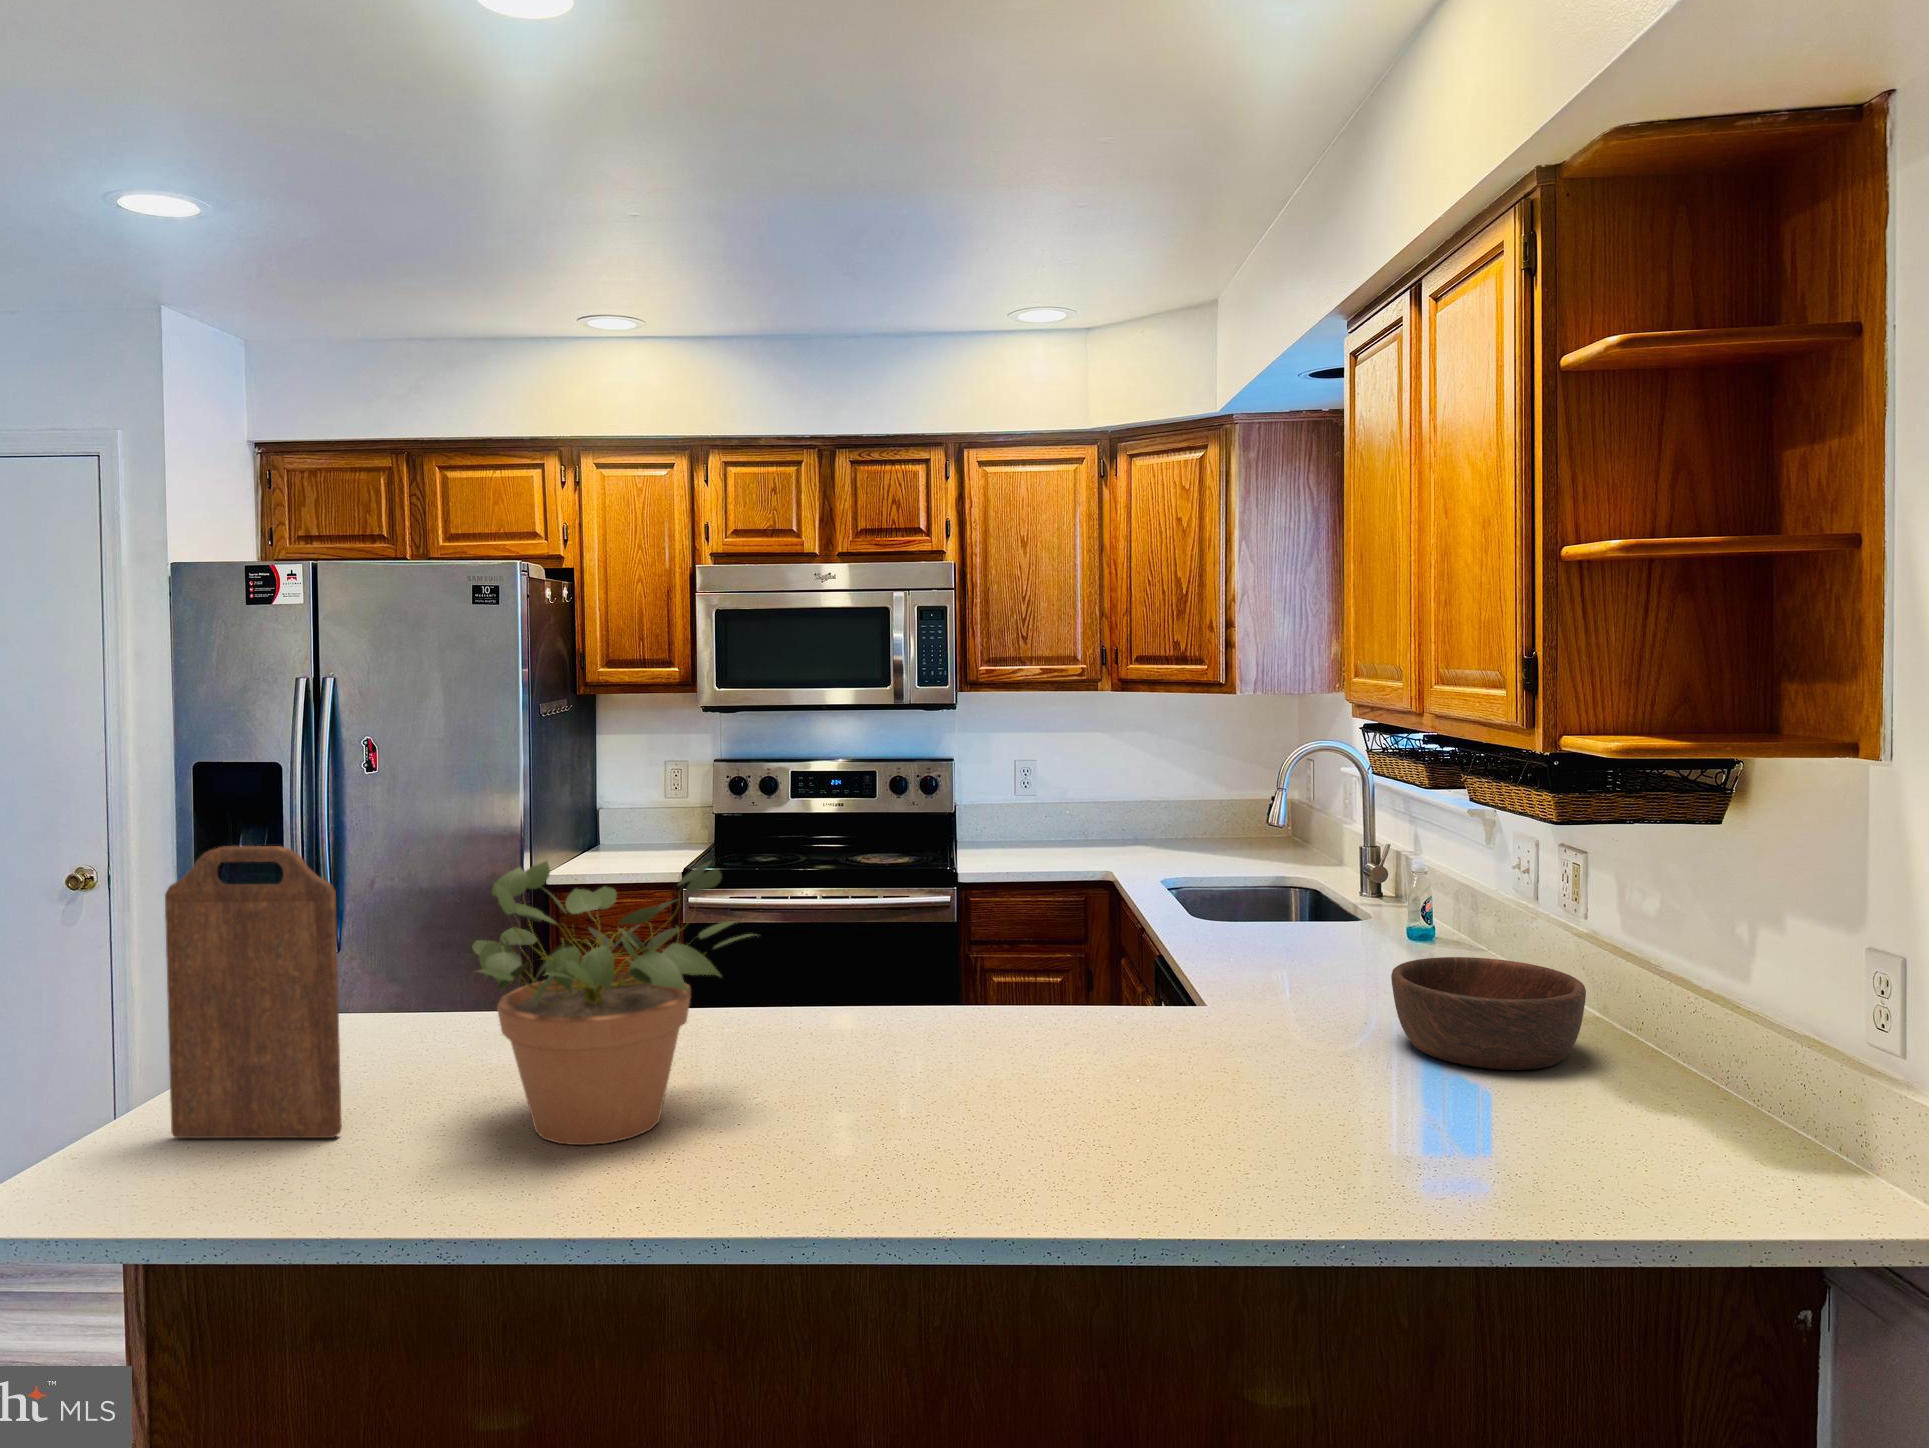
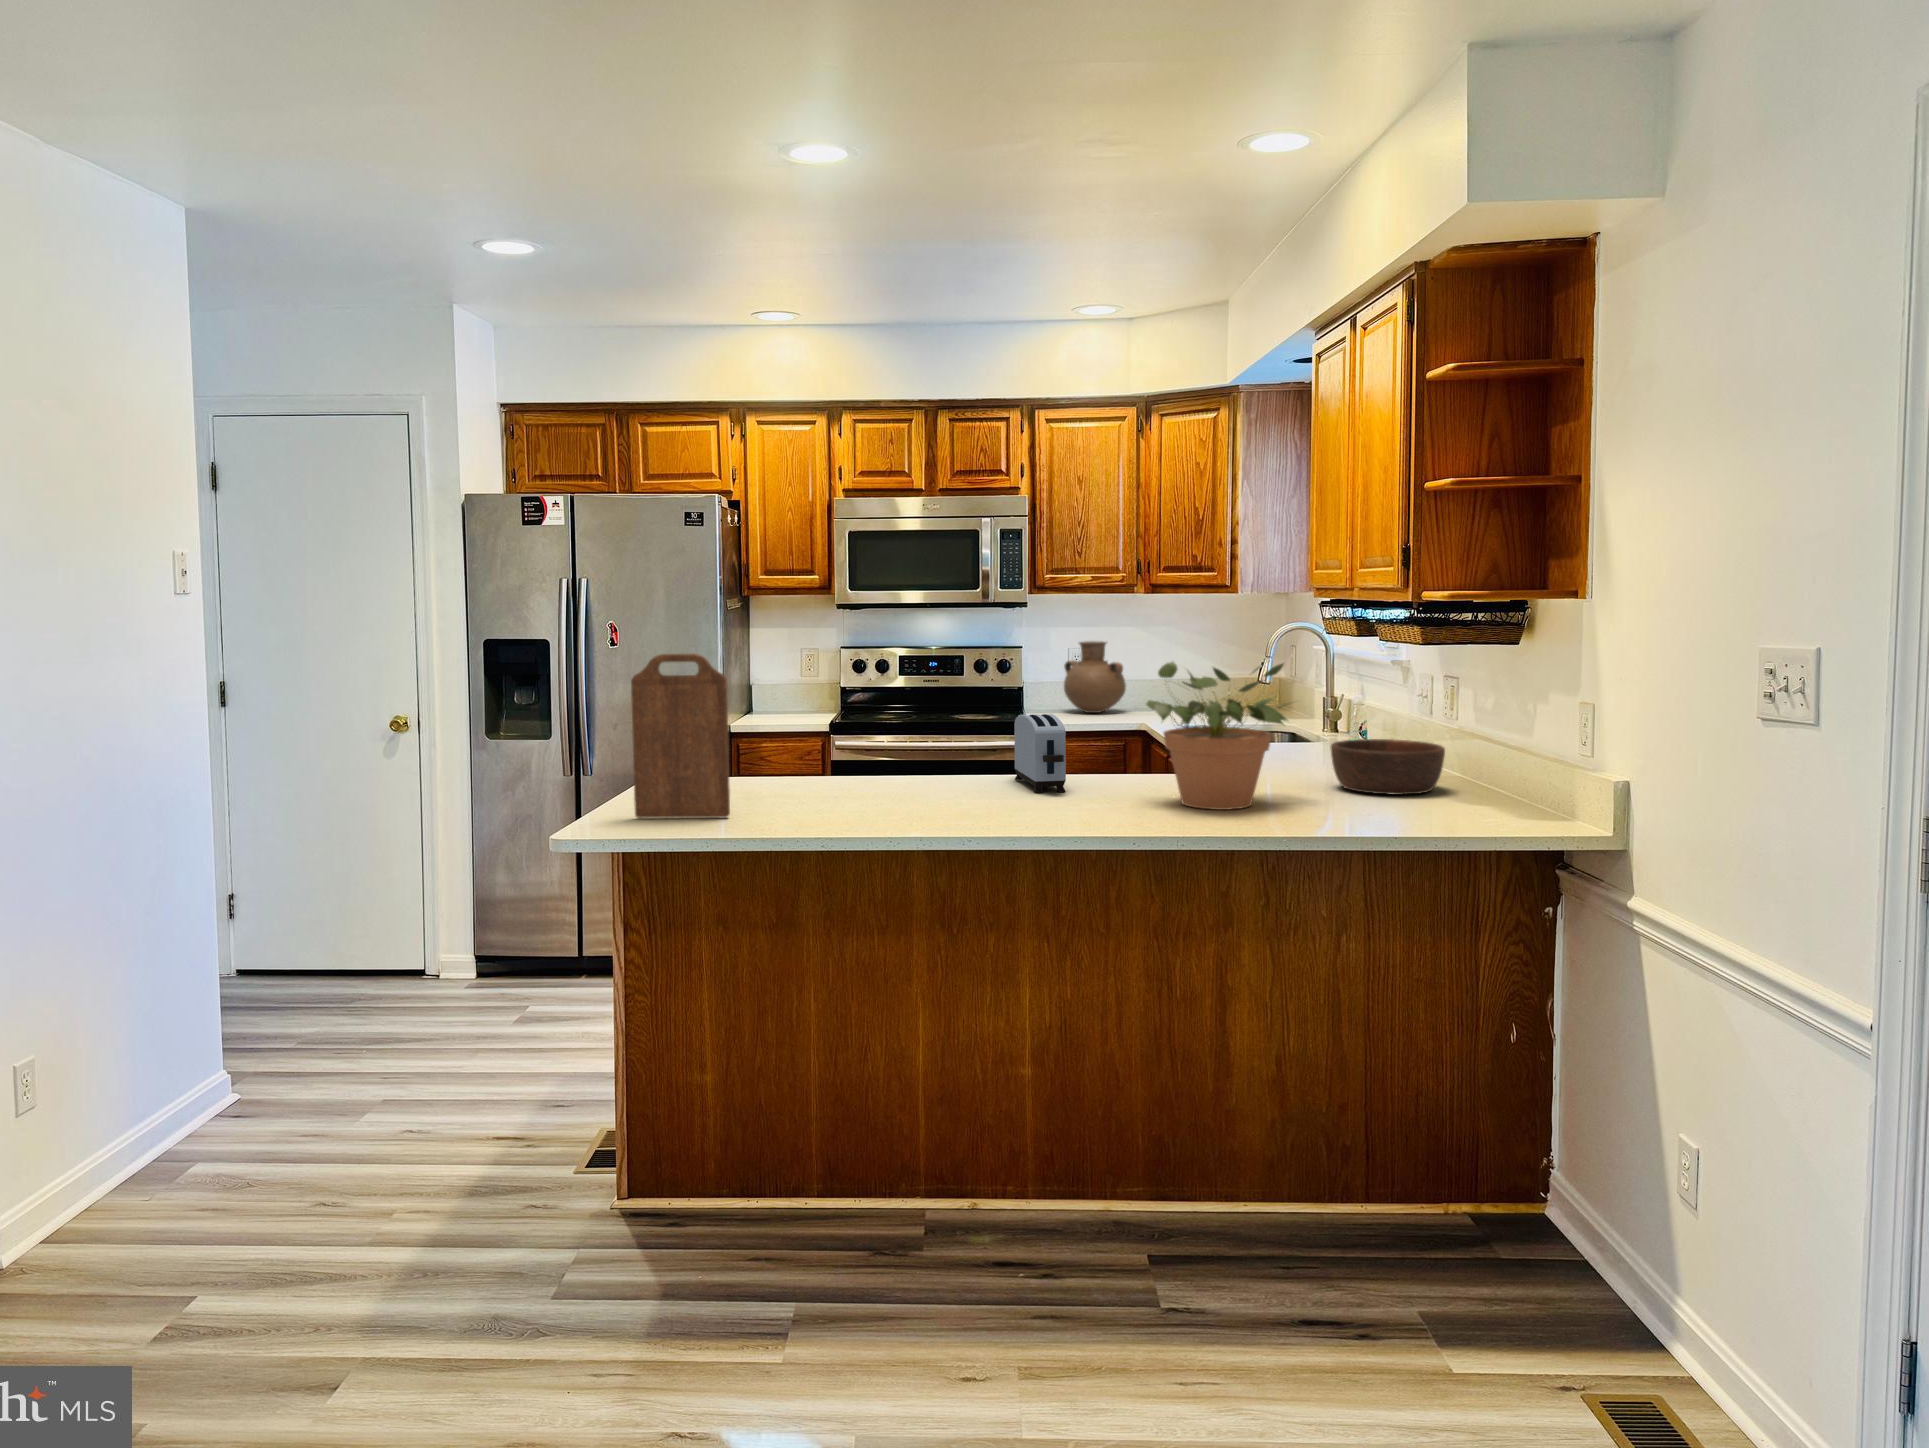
vase: none [1008,753,1090,850] -> present [1064,641,1126,713]
potted plant: present [473,861,756,1145] -> present [1146,662,1289,810]
toaster: none [884,915,956,1057] -> present [1014,714,1066,793]

